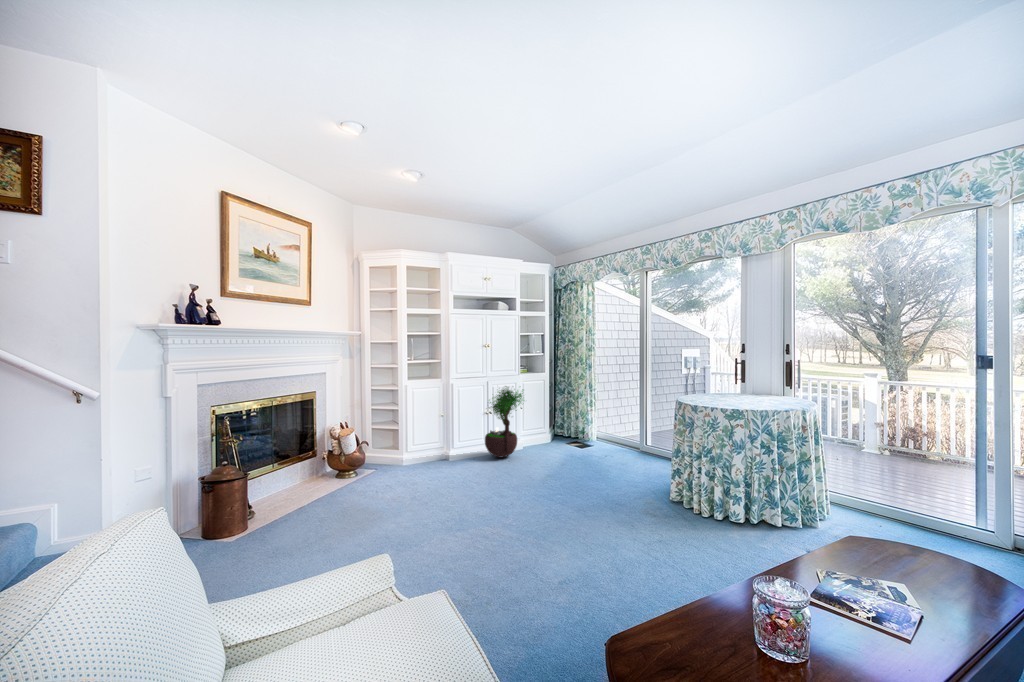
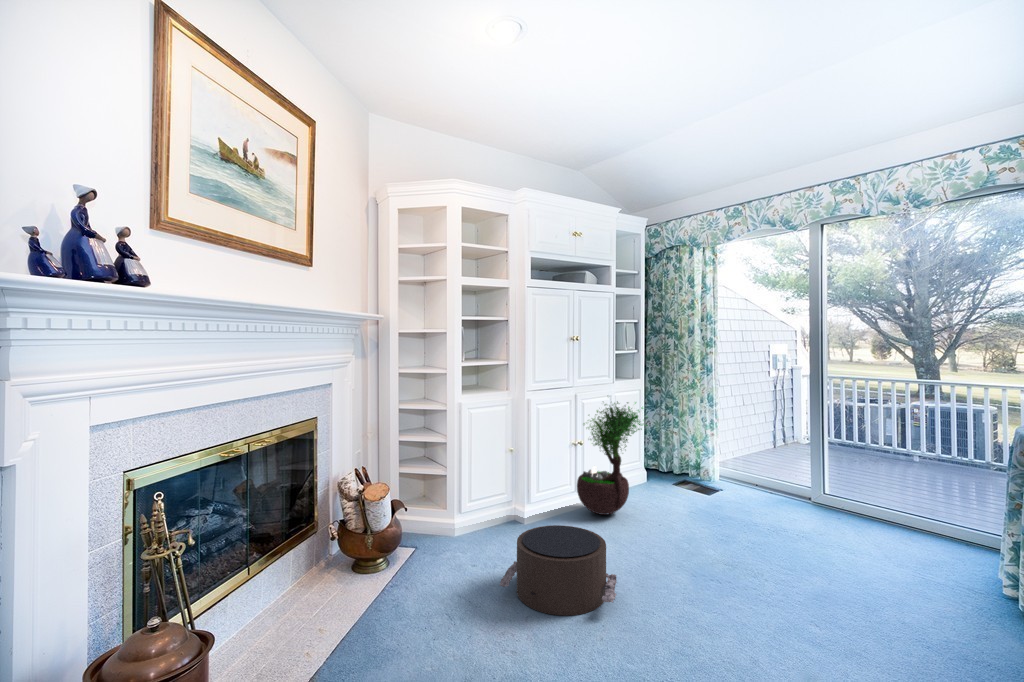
pouf: none [403,456,471,499] -> present [500,525,617,616]

